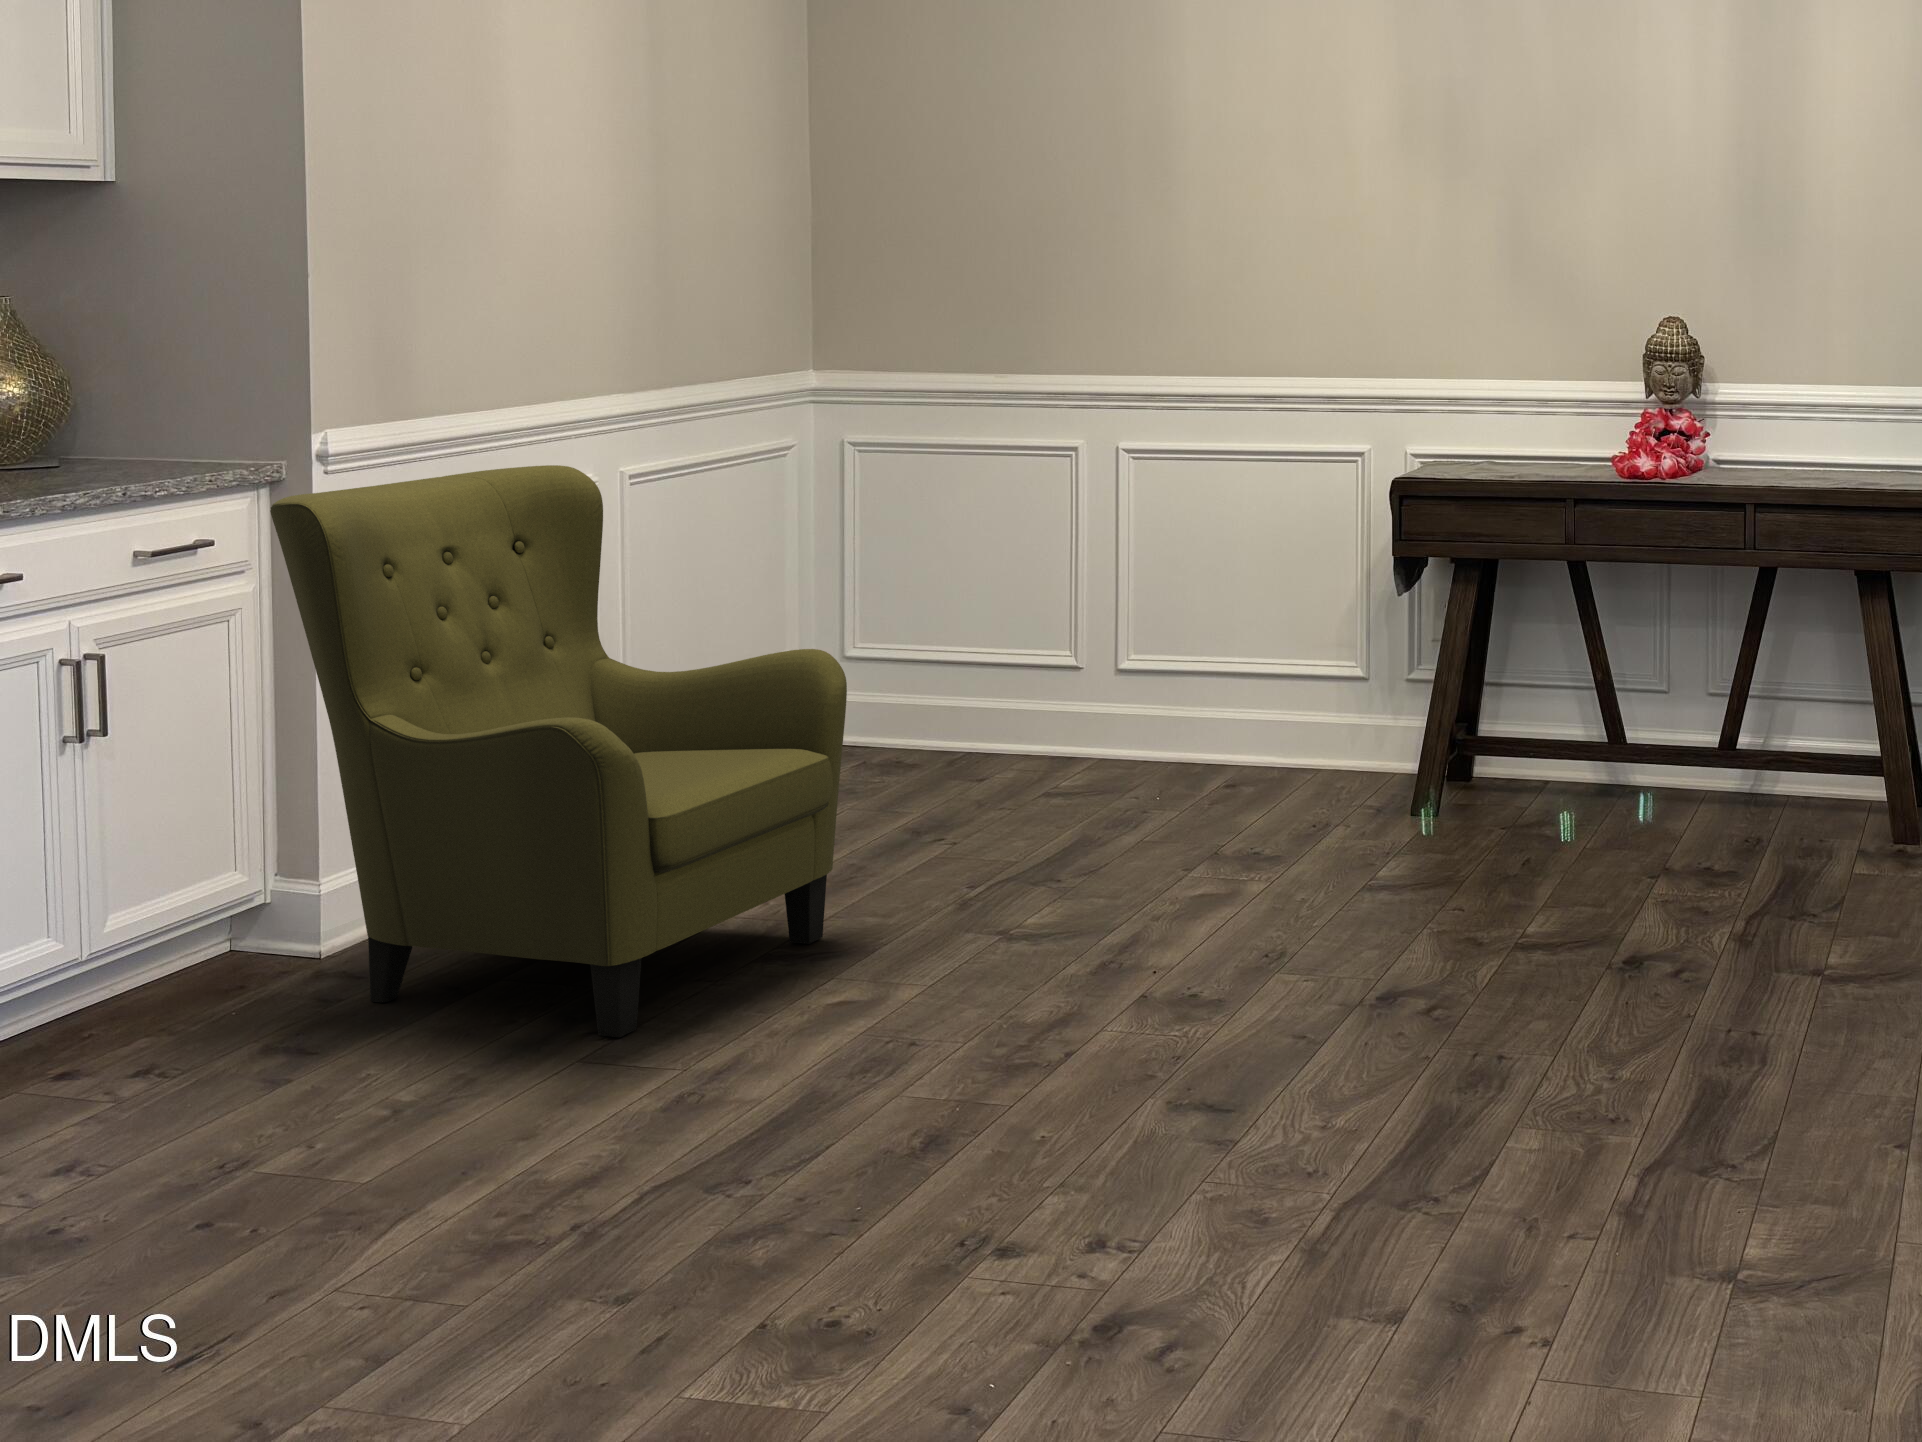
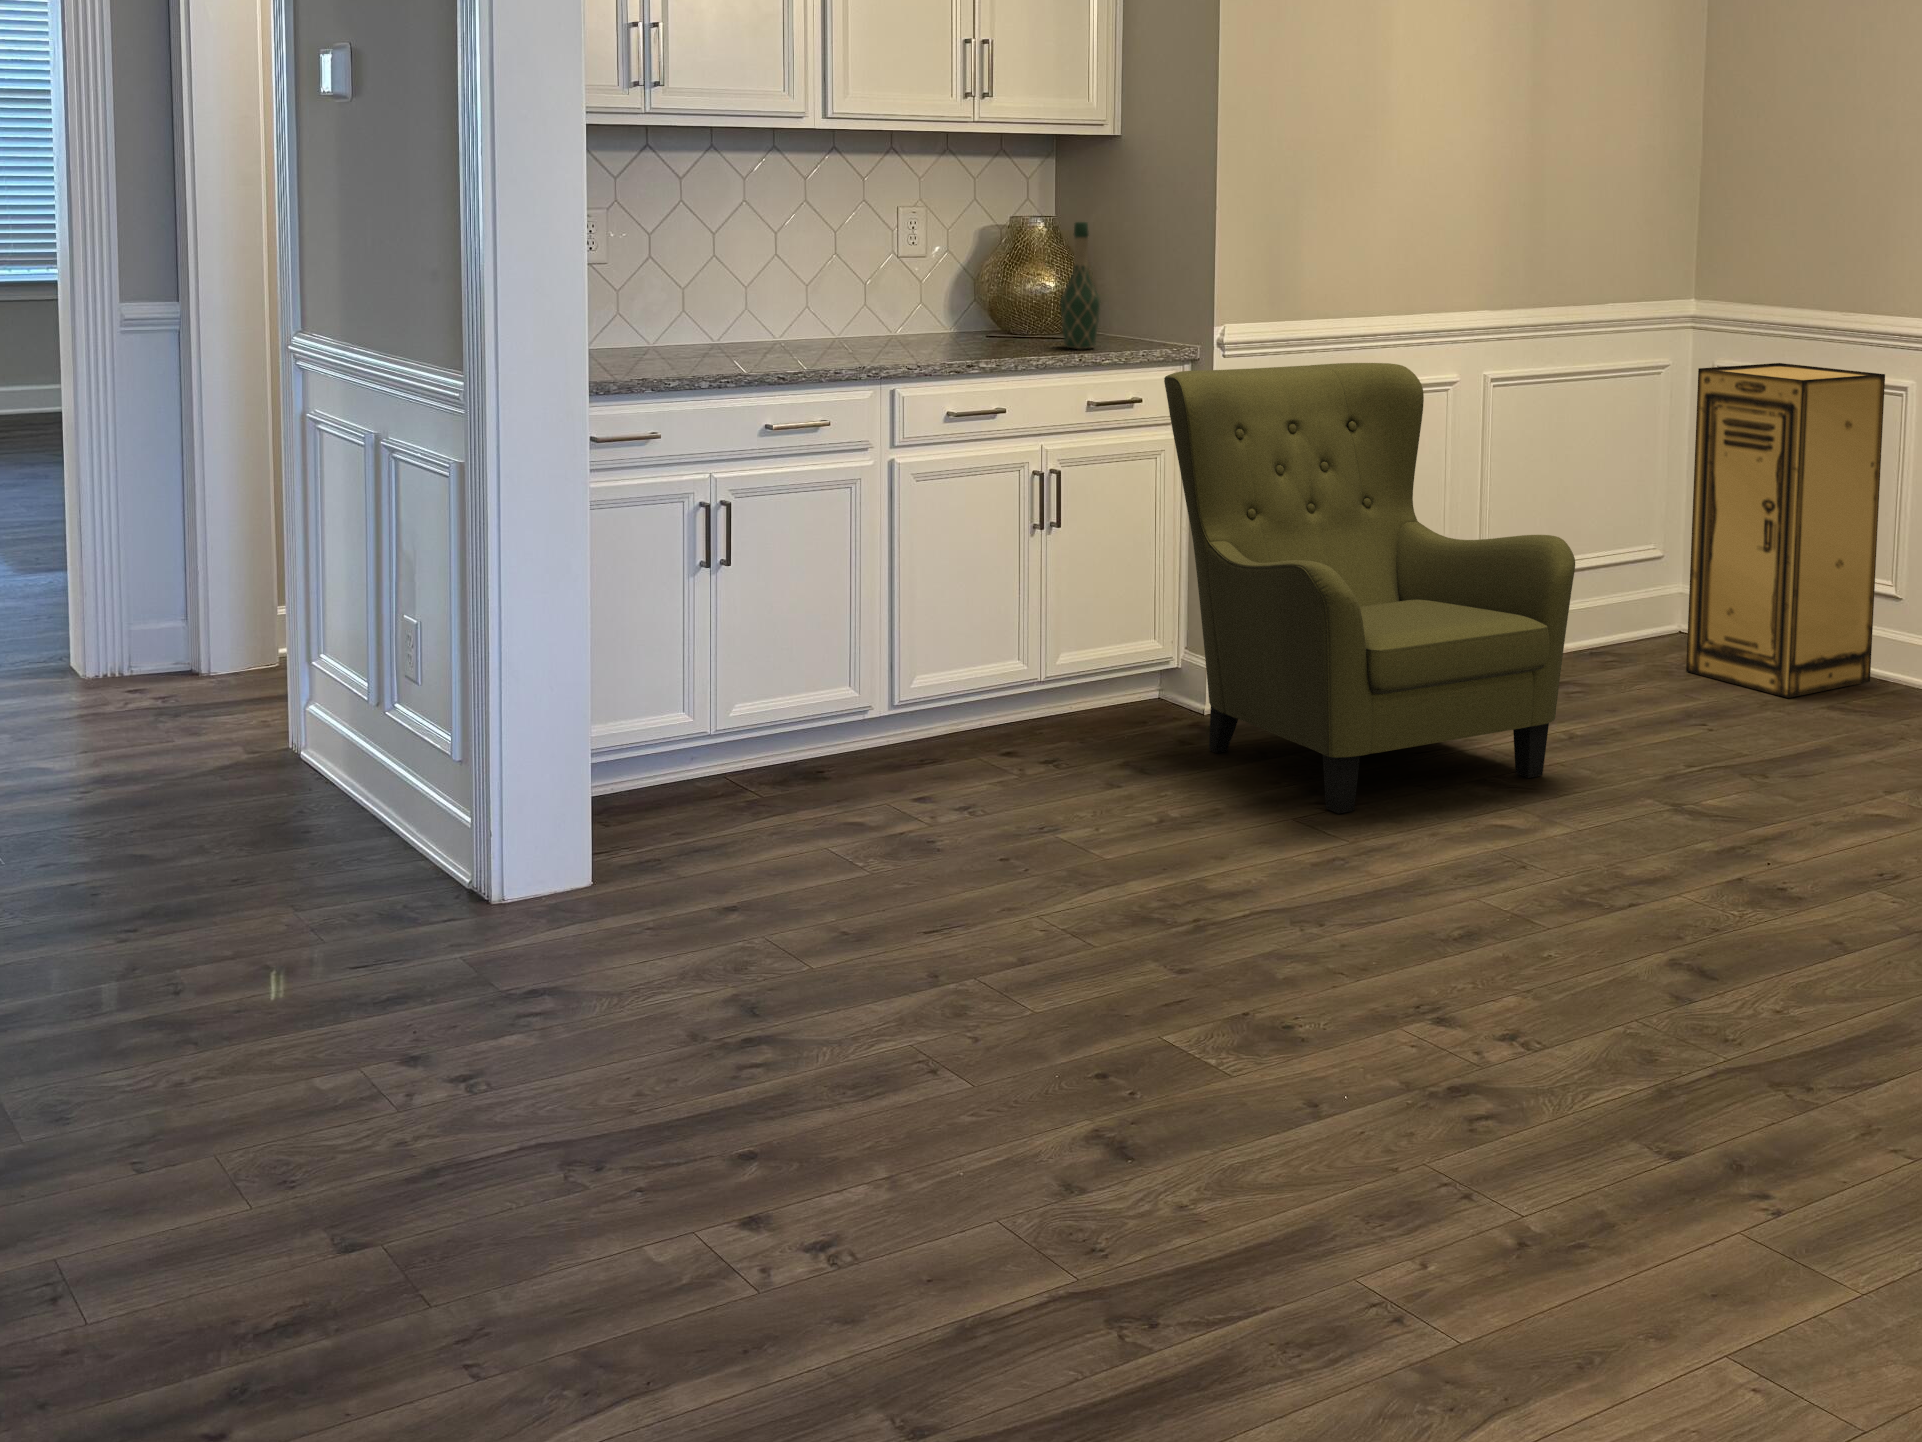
wine bottle: none [62,303,128,481] -> present [1060,222,1100,349]
storage cabinet: none [866,436,1065,802] -> present [1686,363,1885,698]

